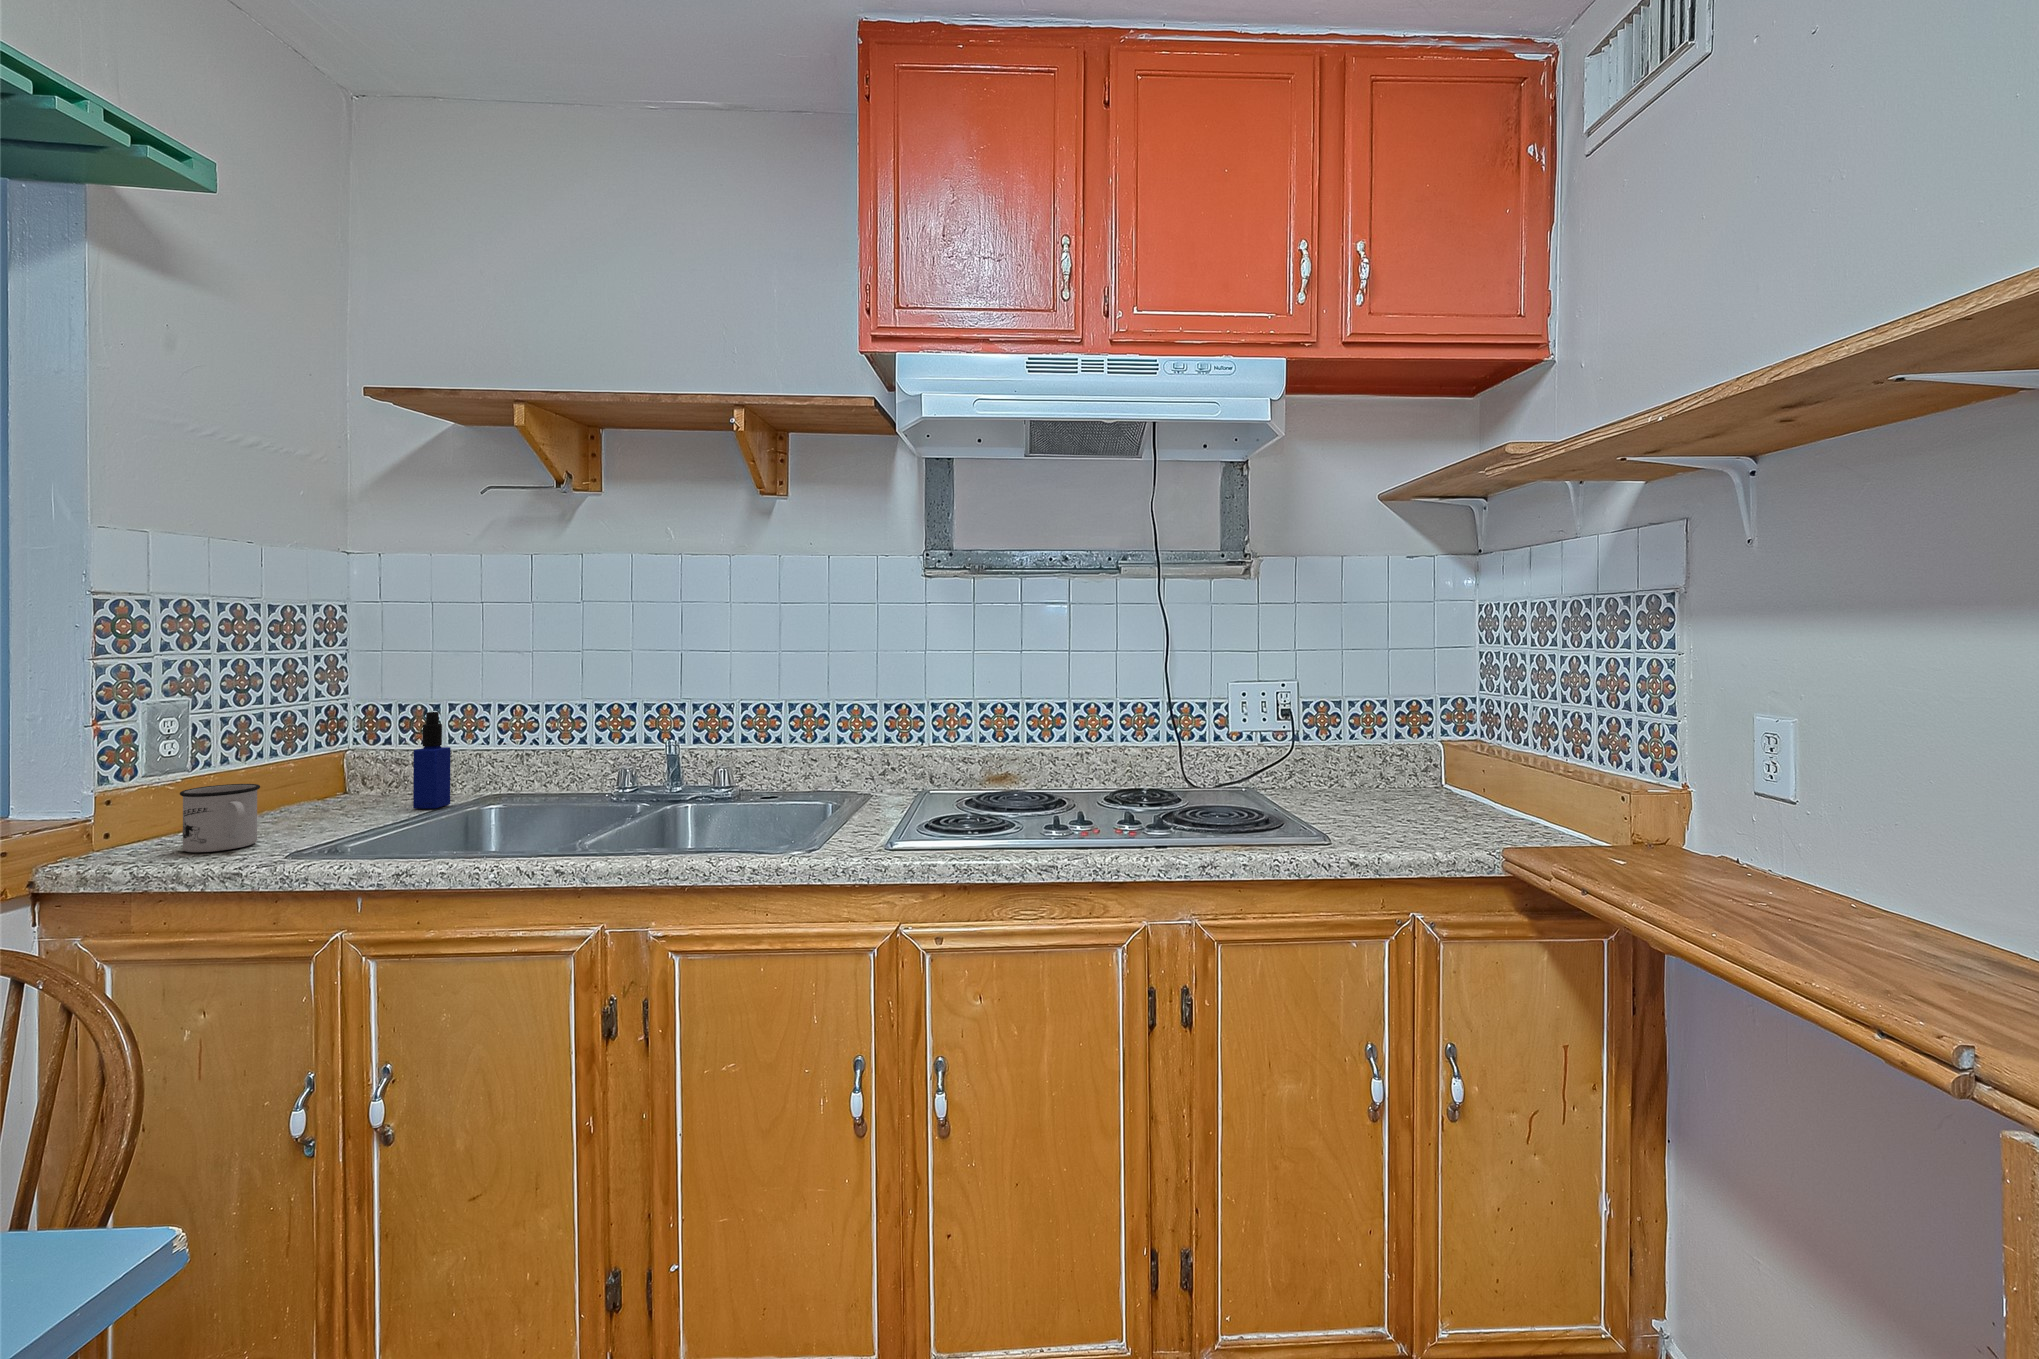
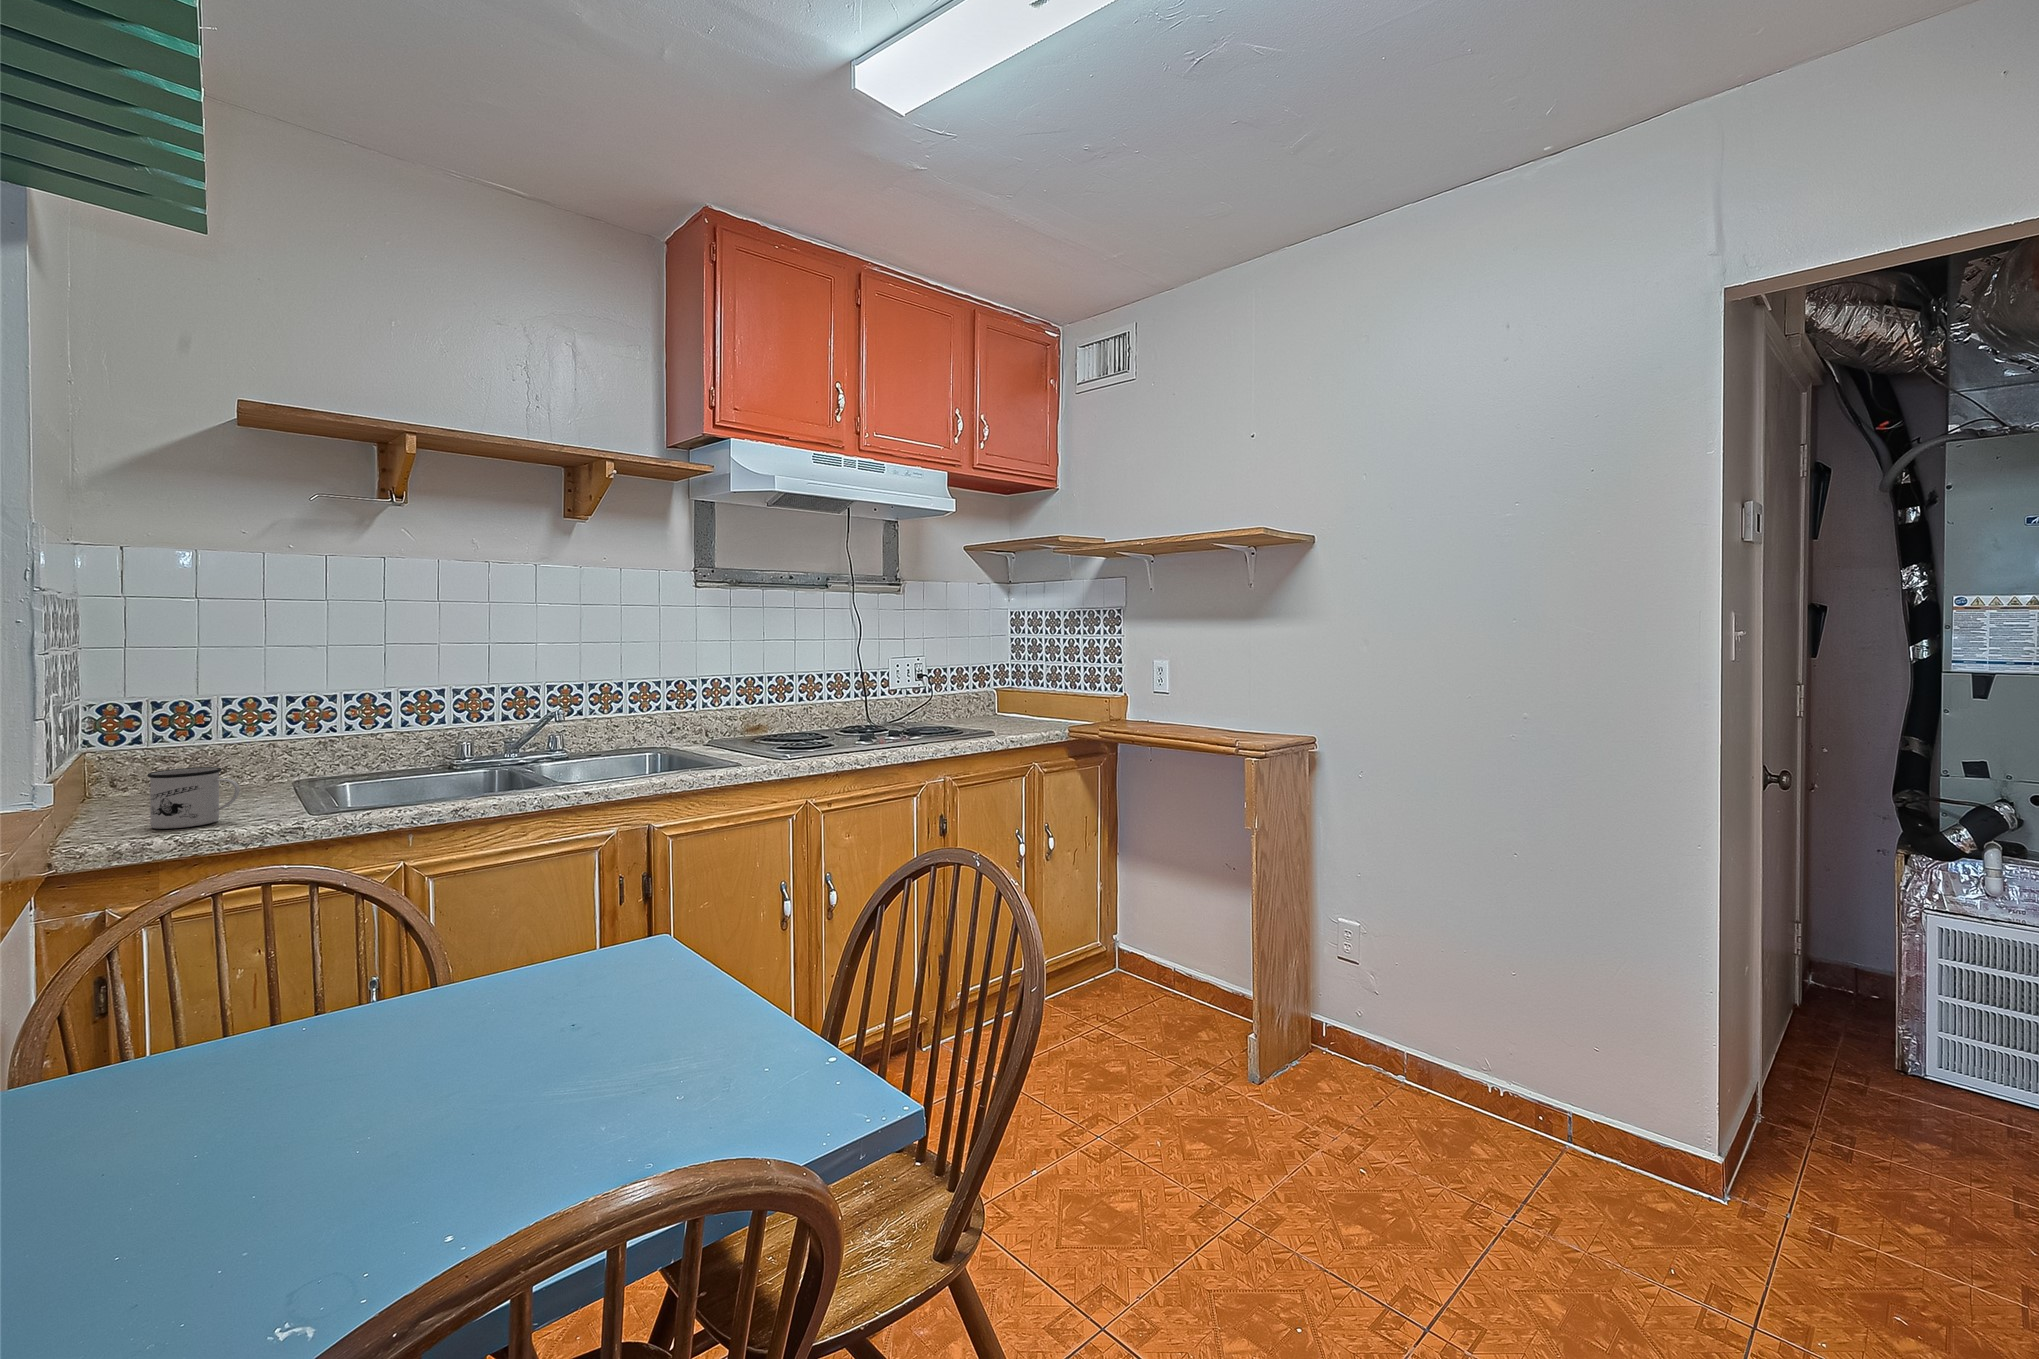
bottle: present [413,712,451,809] -> none [243,704,272,796]

